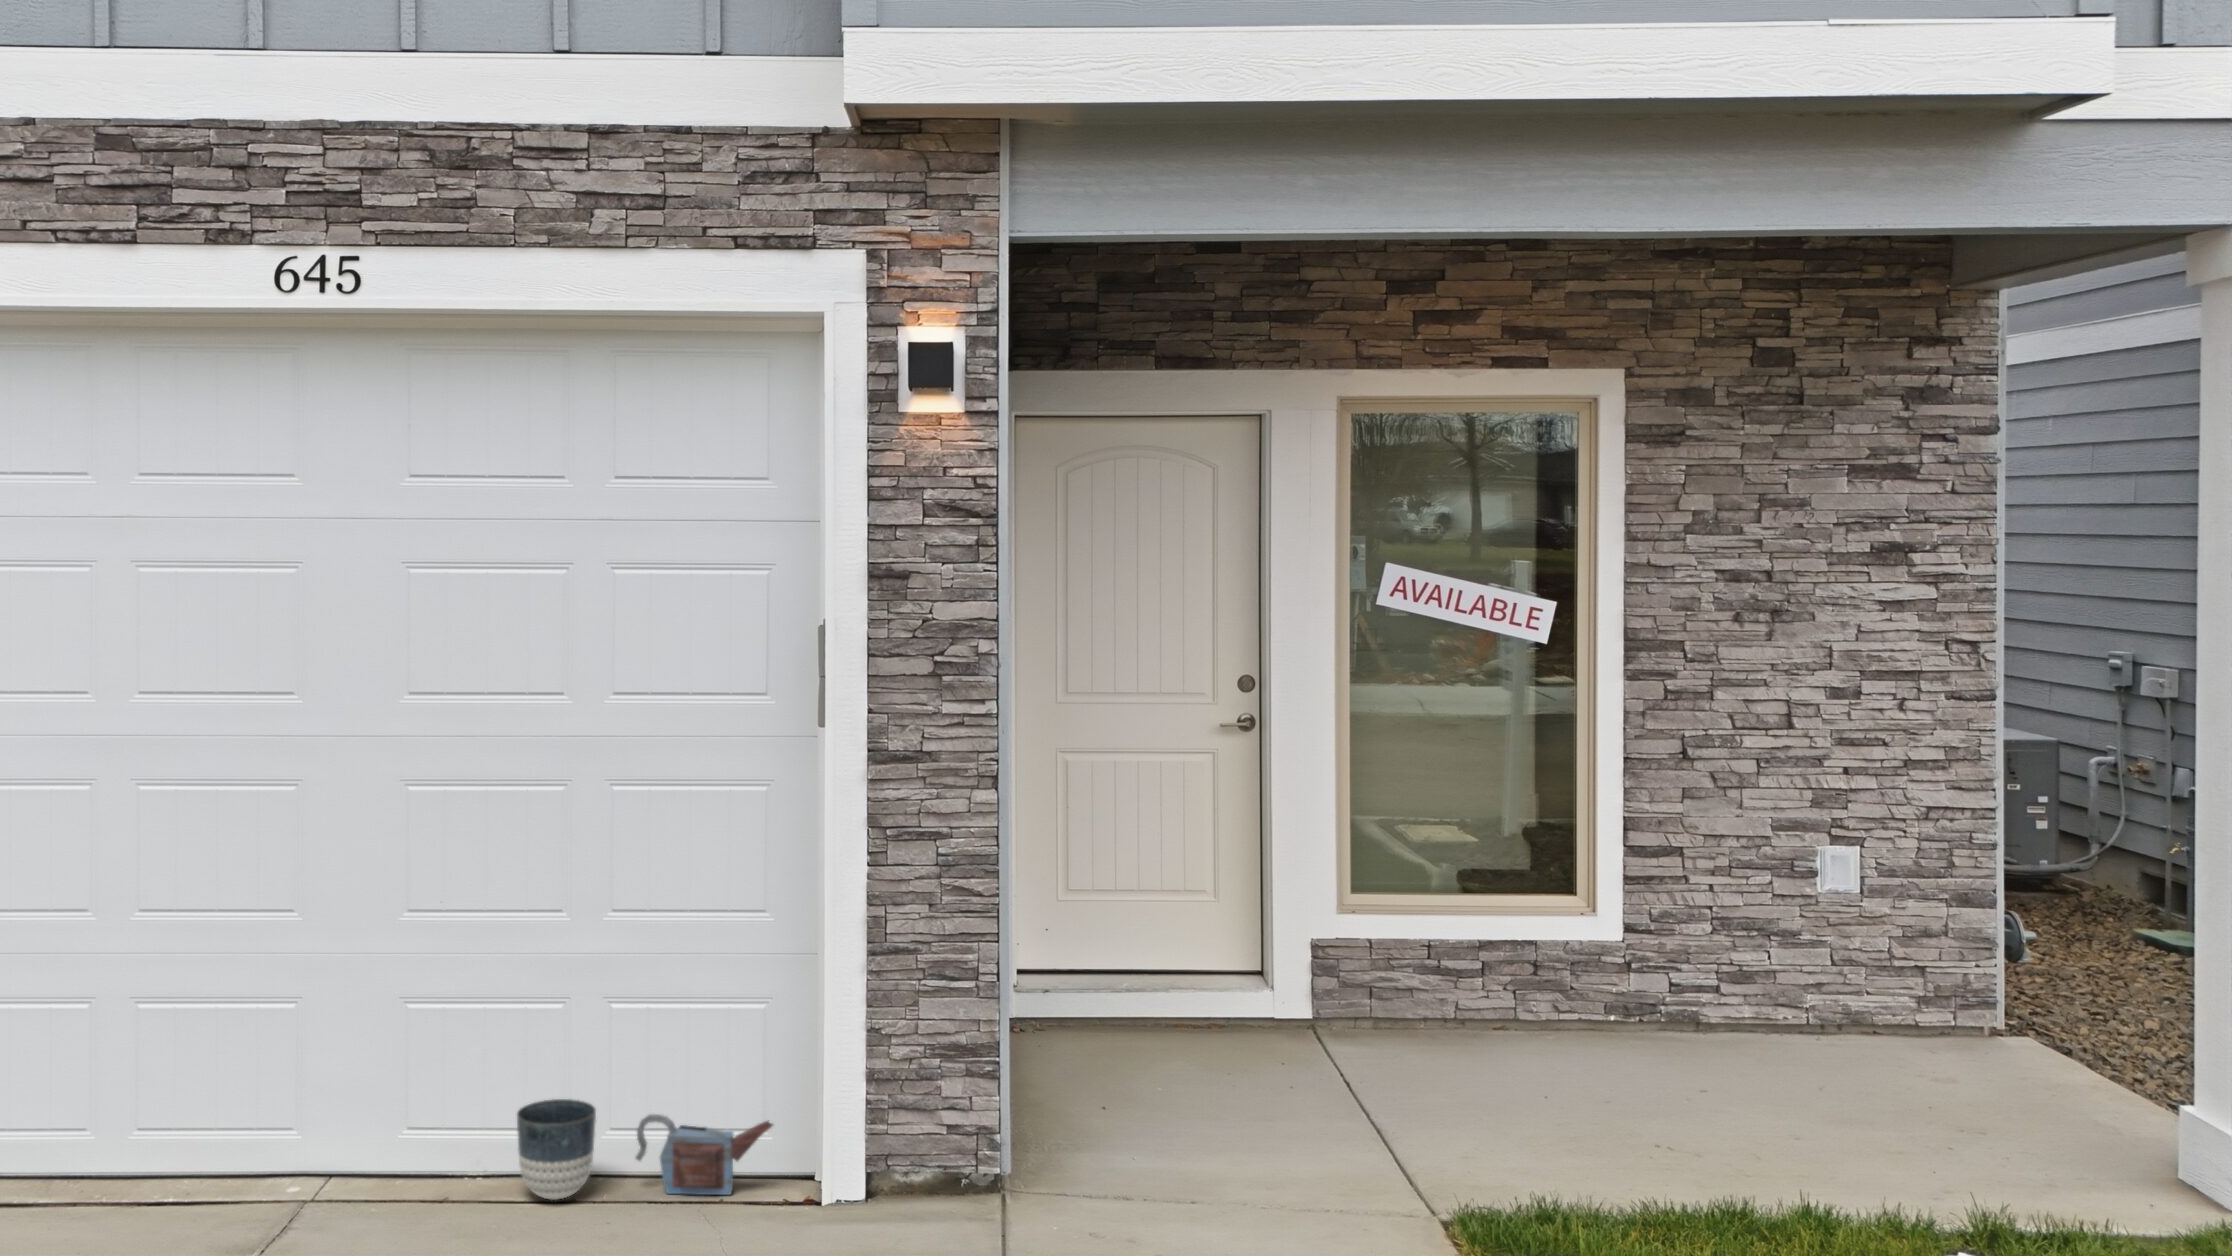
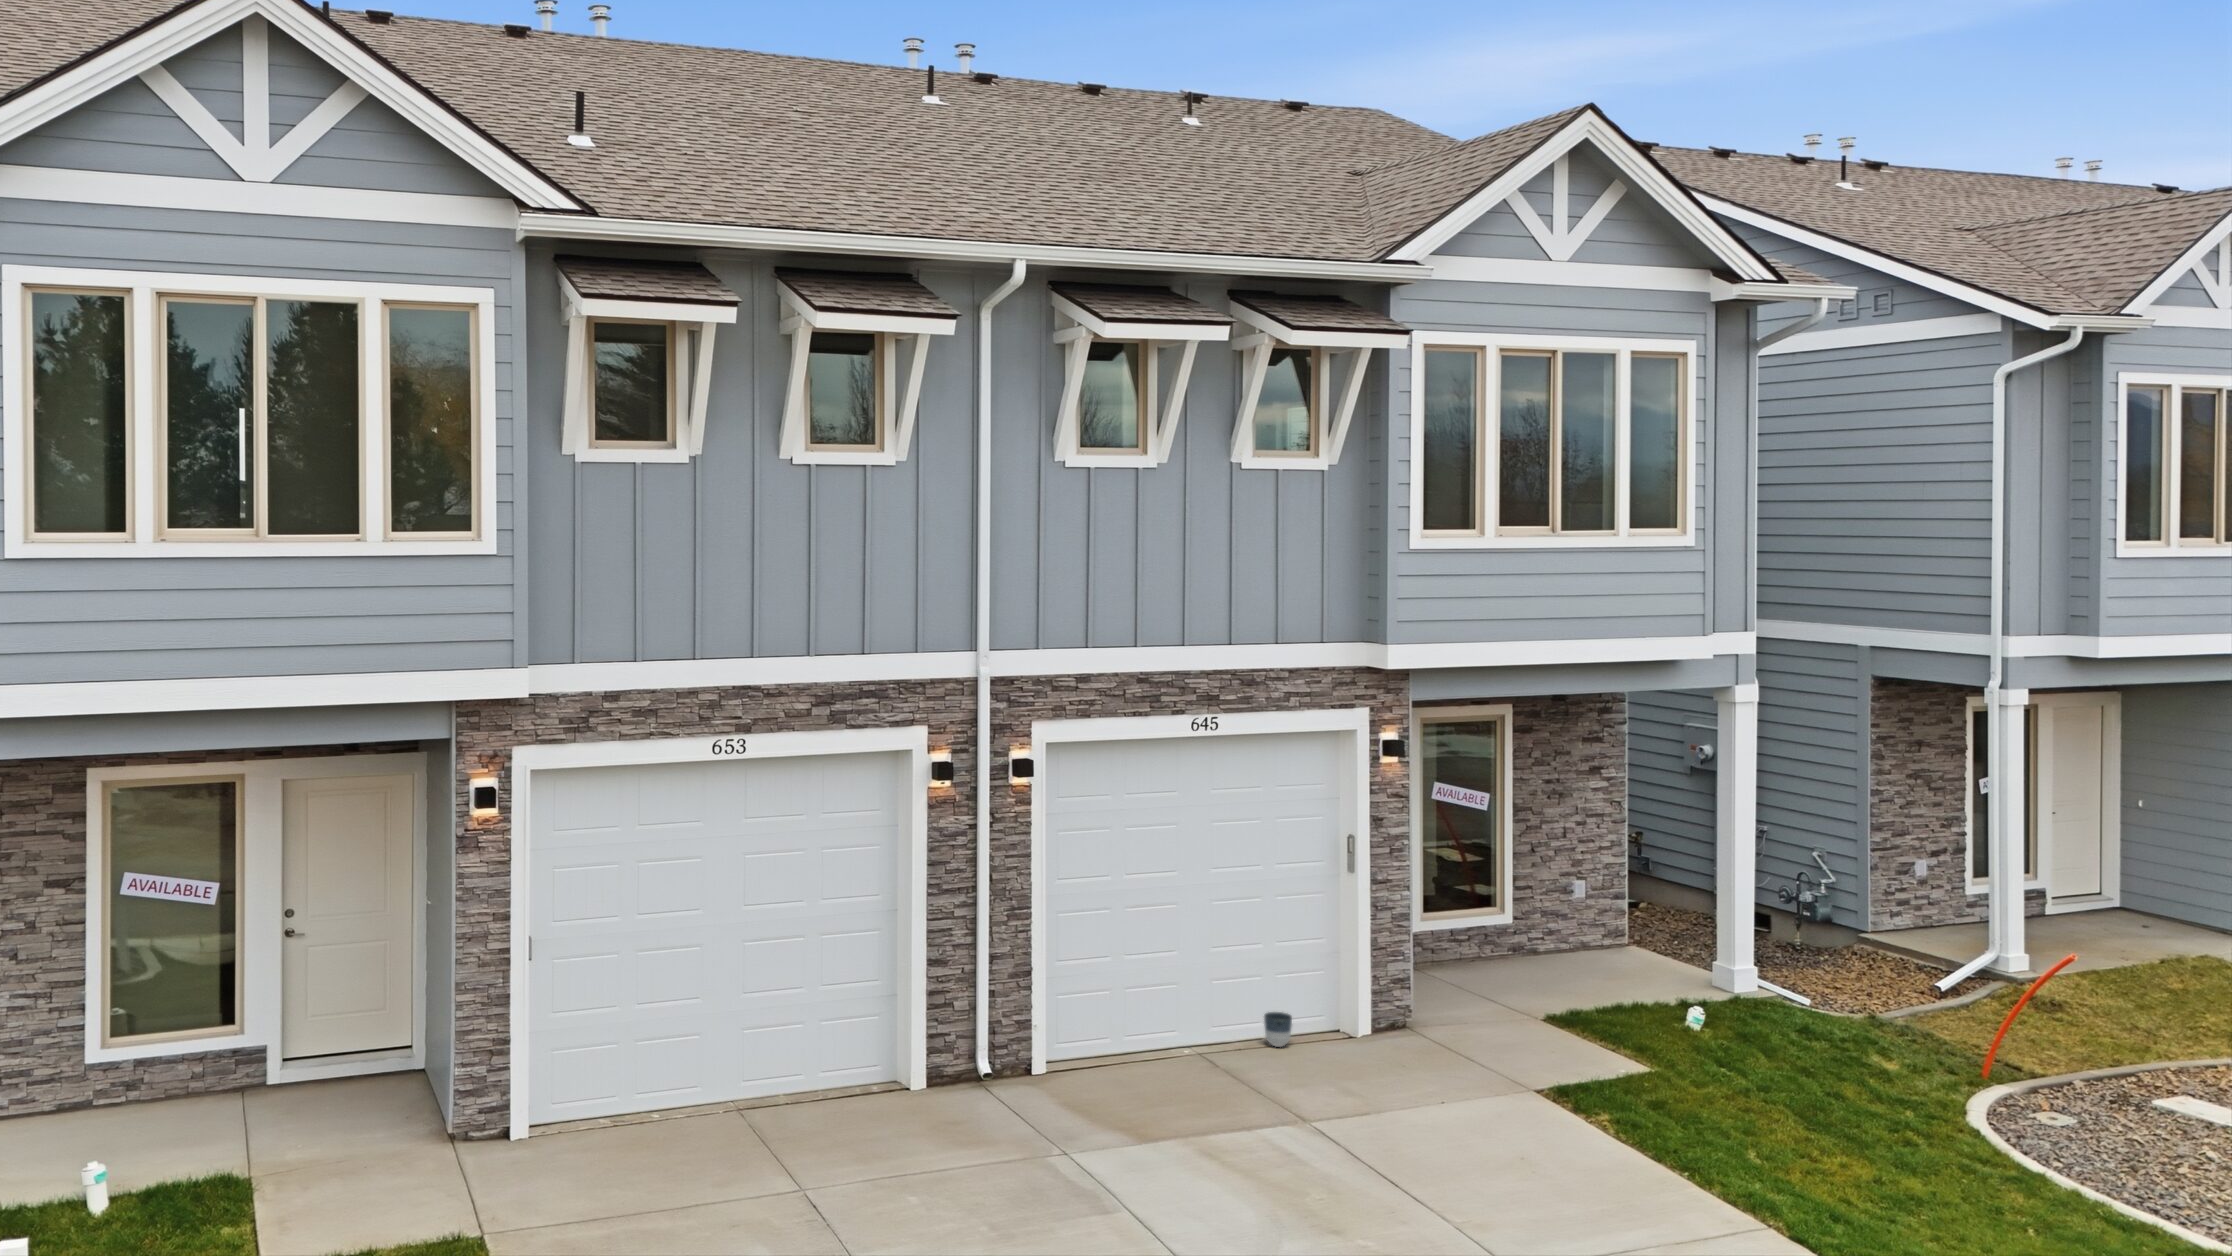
watering can: present [636,1114,773,1195] -> none [1297,1012,1341,1042]

